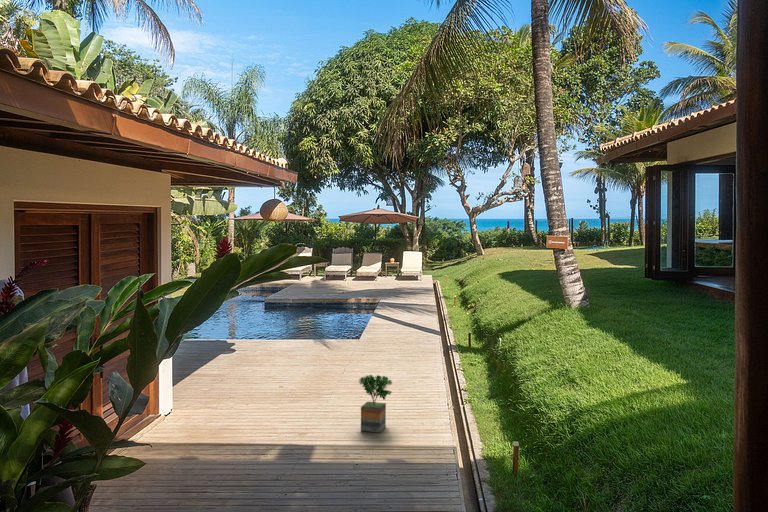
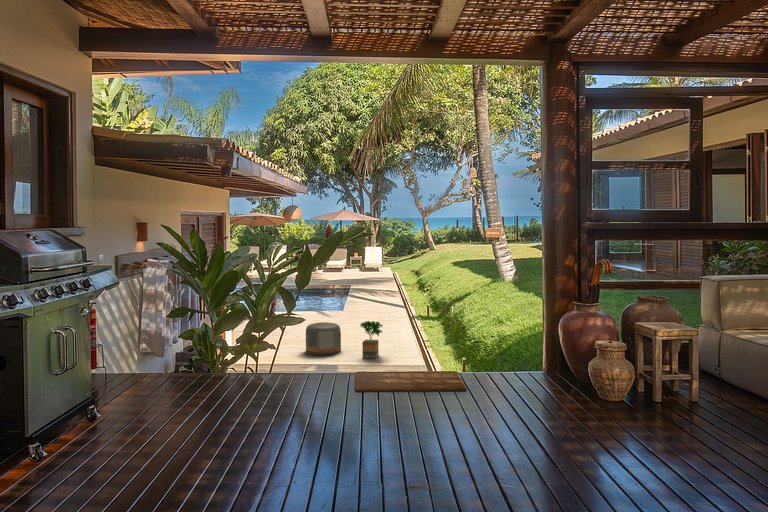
pouf: none [283,371,334,422] -> present [306,322,341,355]

